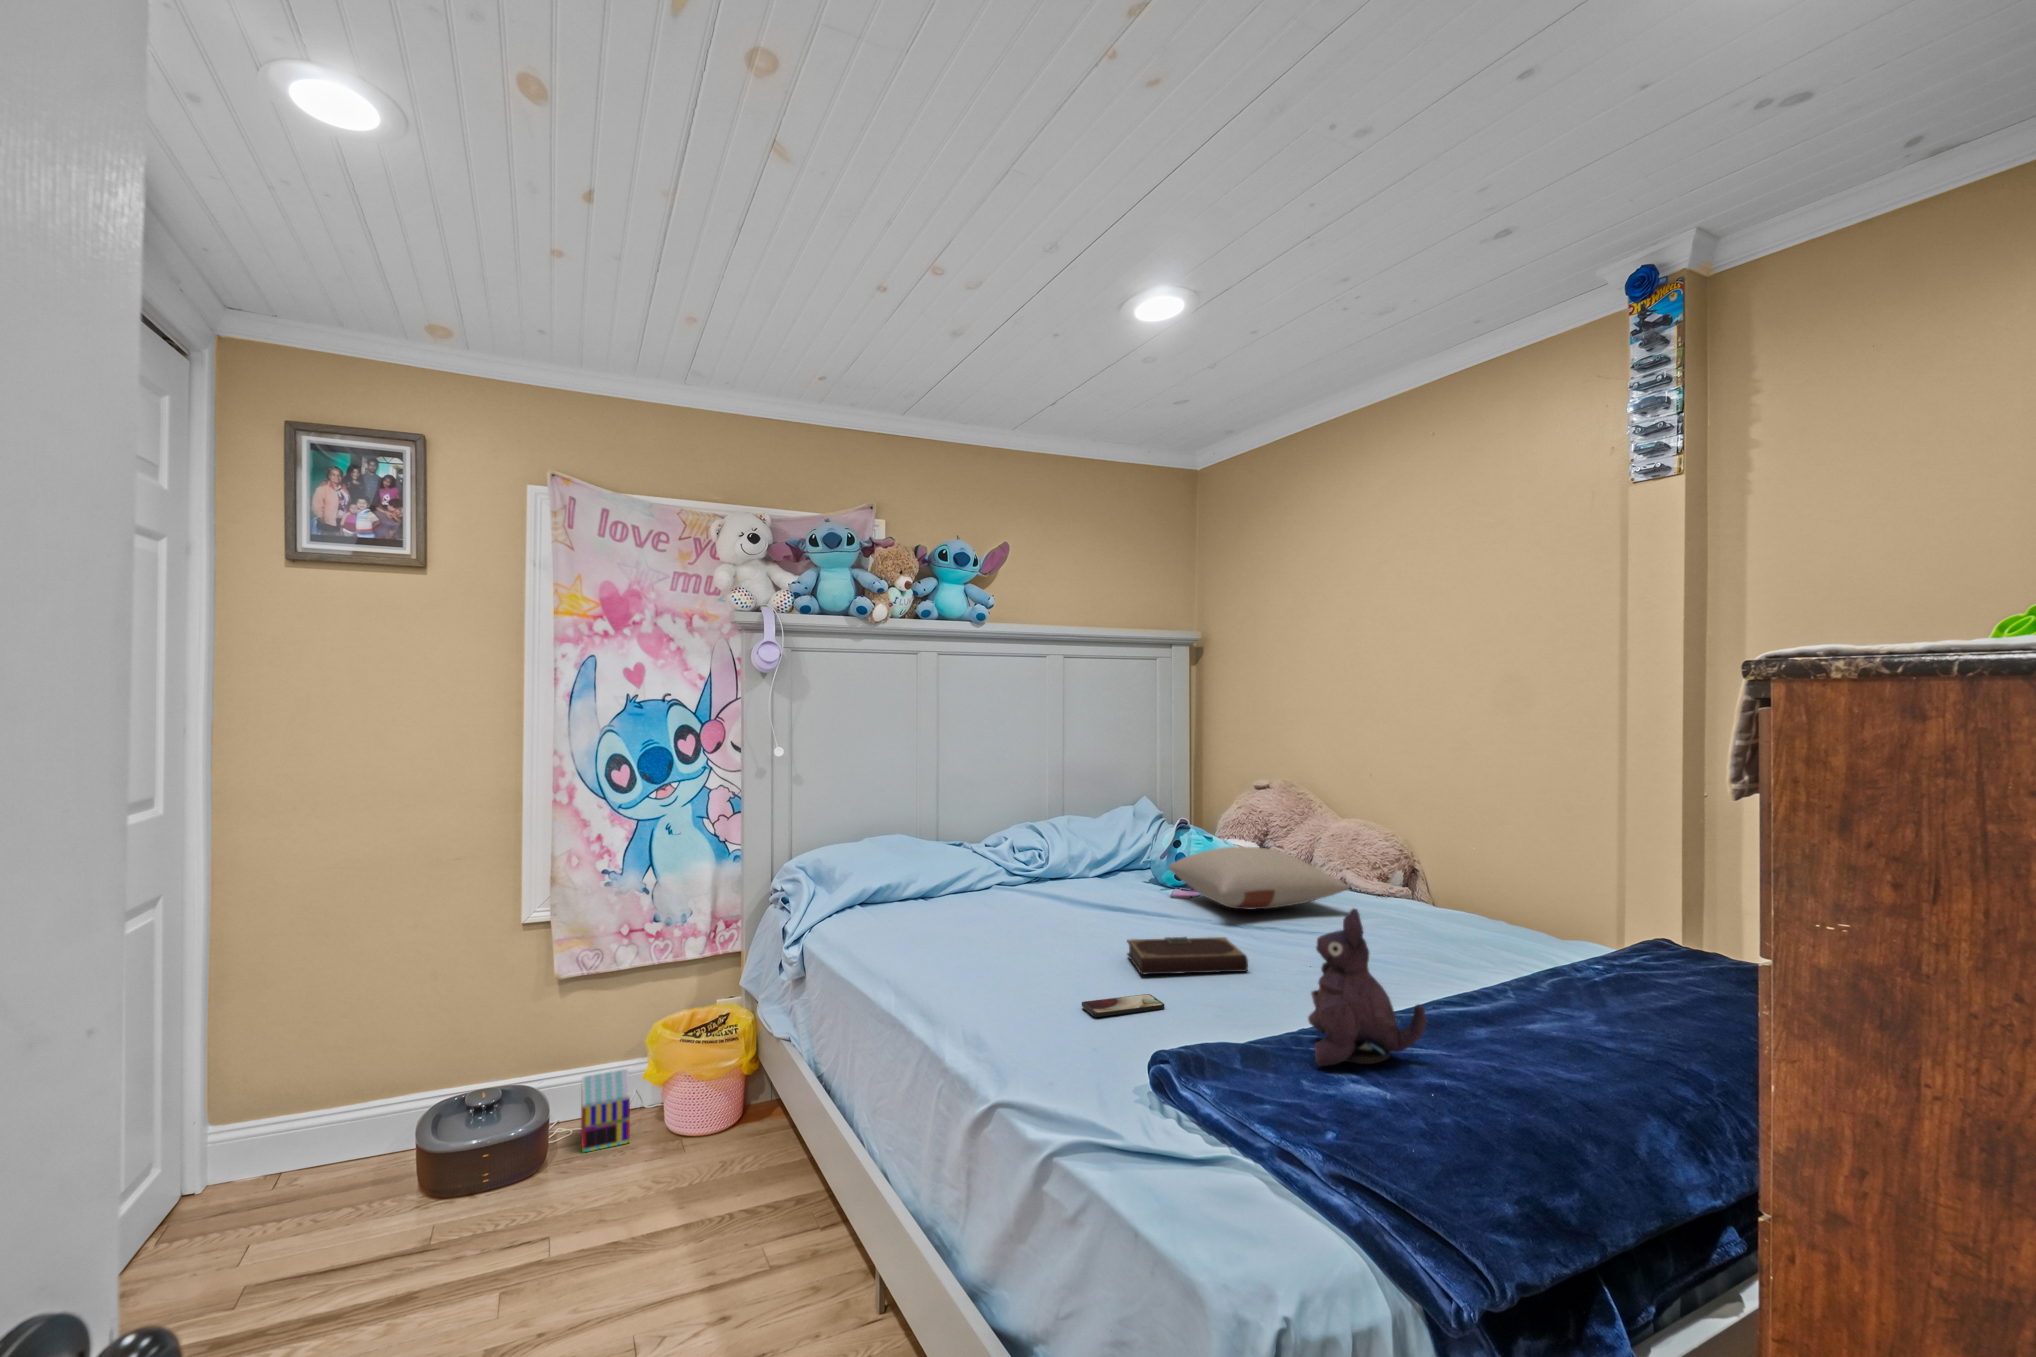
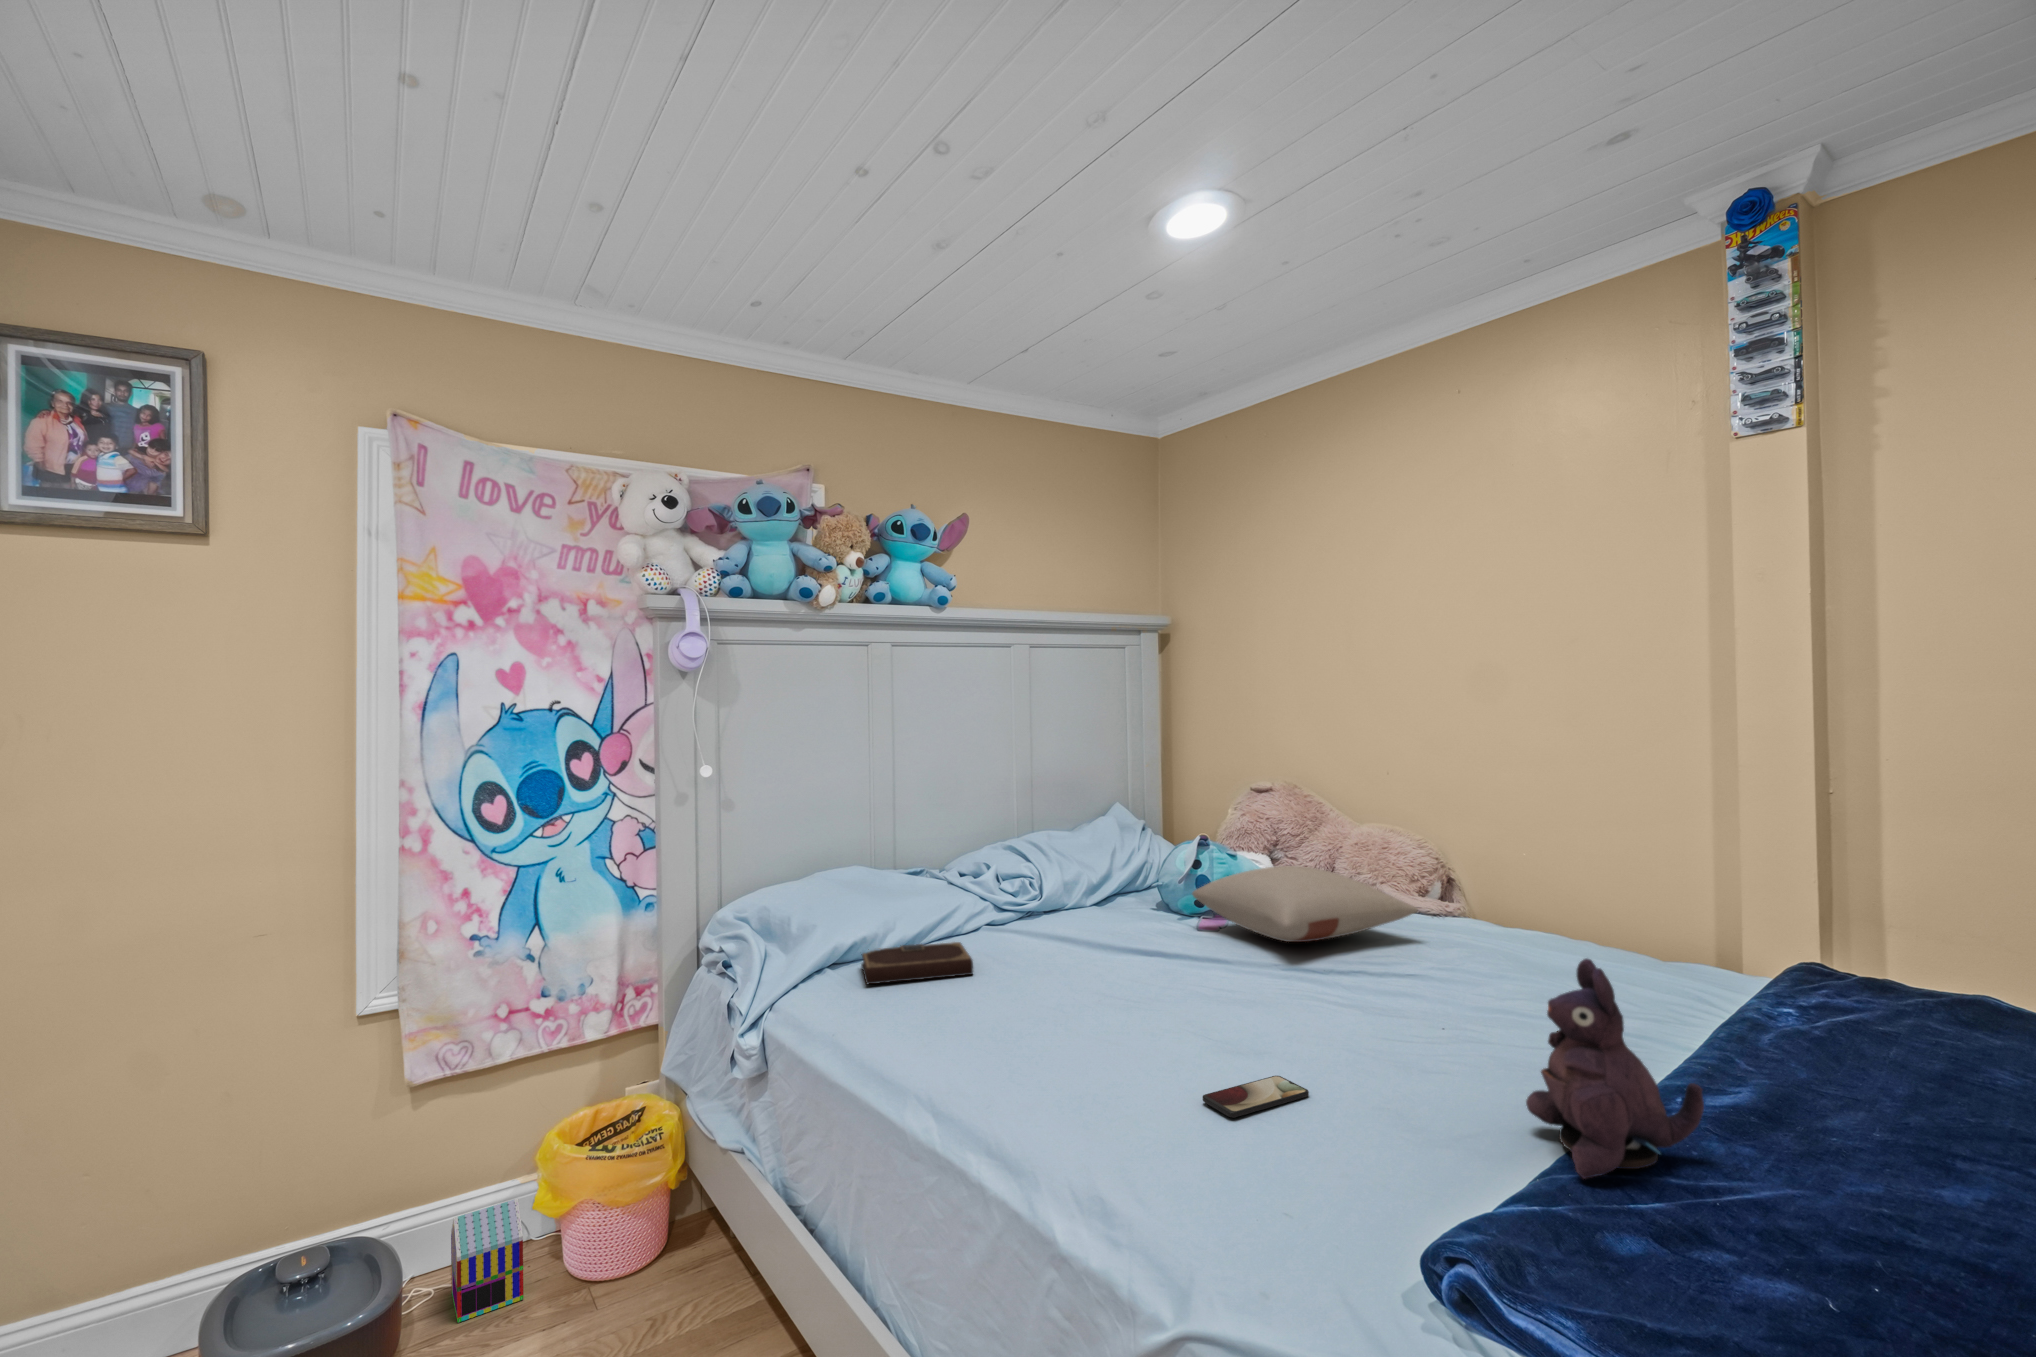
notebook: present [1127,937,1248,974] -> present [861,942,973,984]

